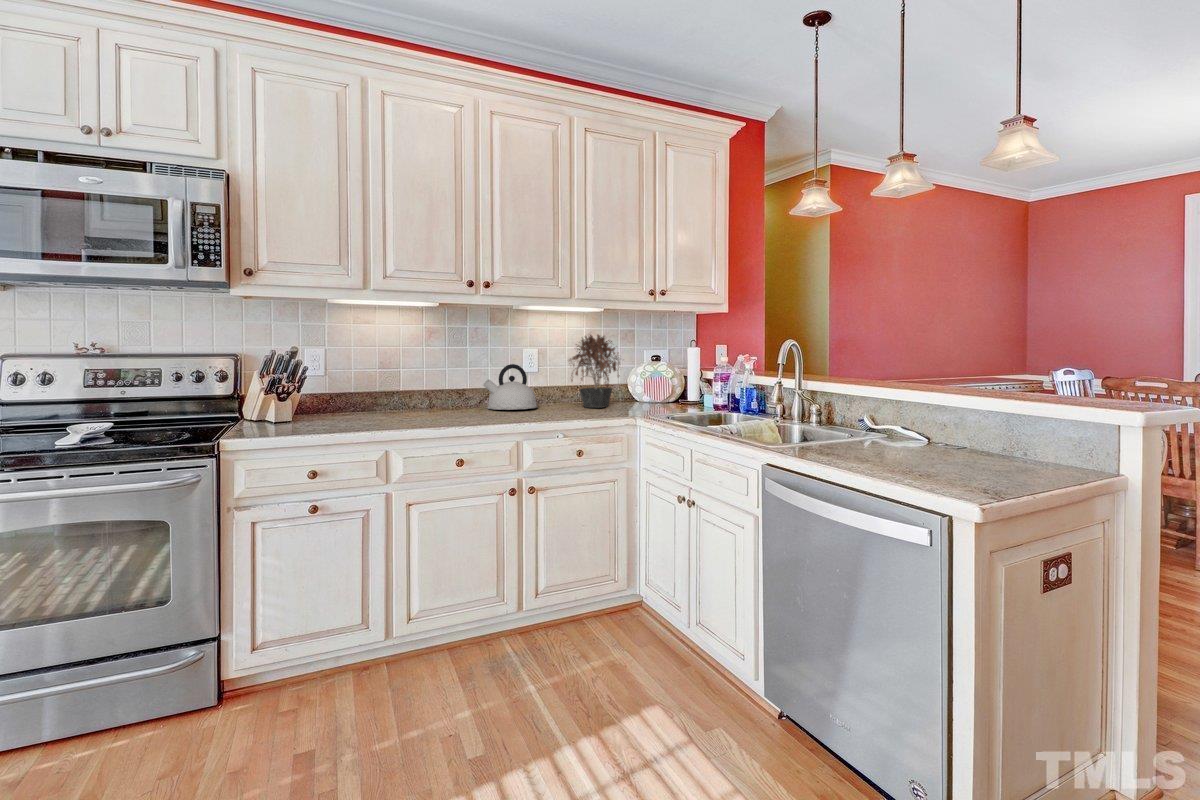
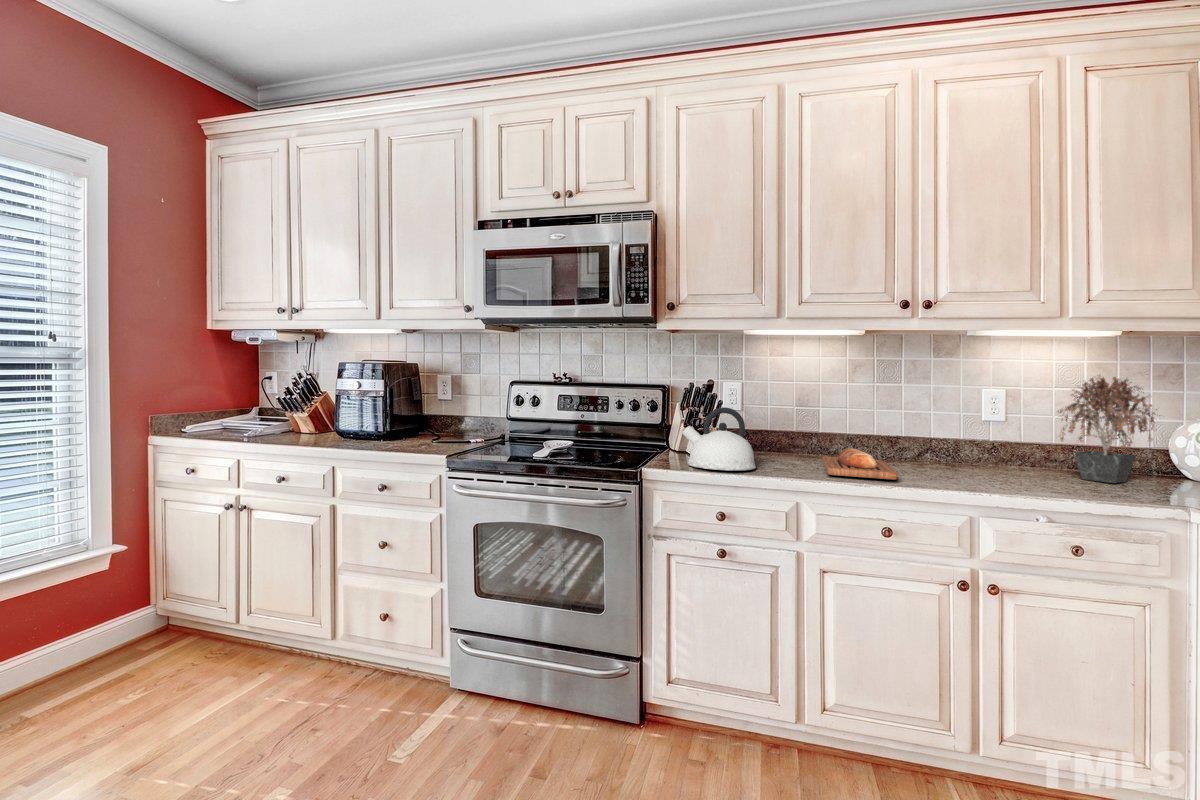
kettle: present [483,364,538,410] -> present [682,407,756,470]
bread loaf: none [403,401,463,423] -> present [822,448,897,480]

